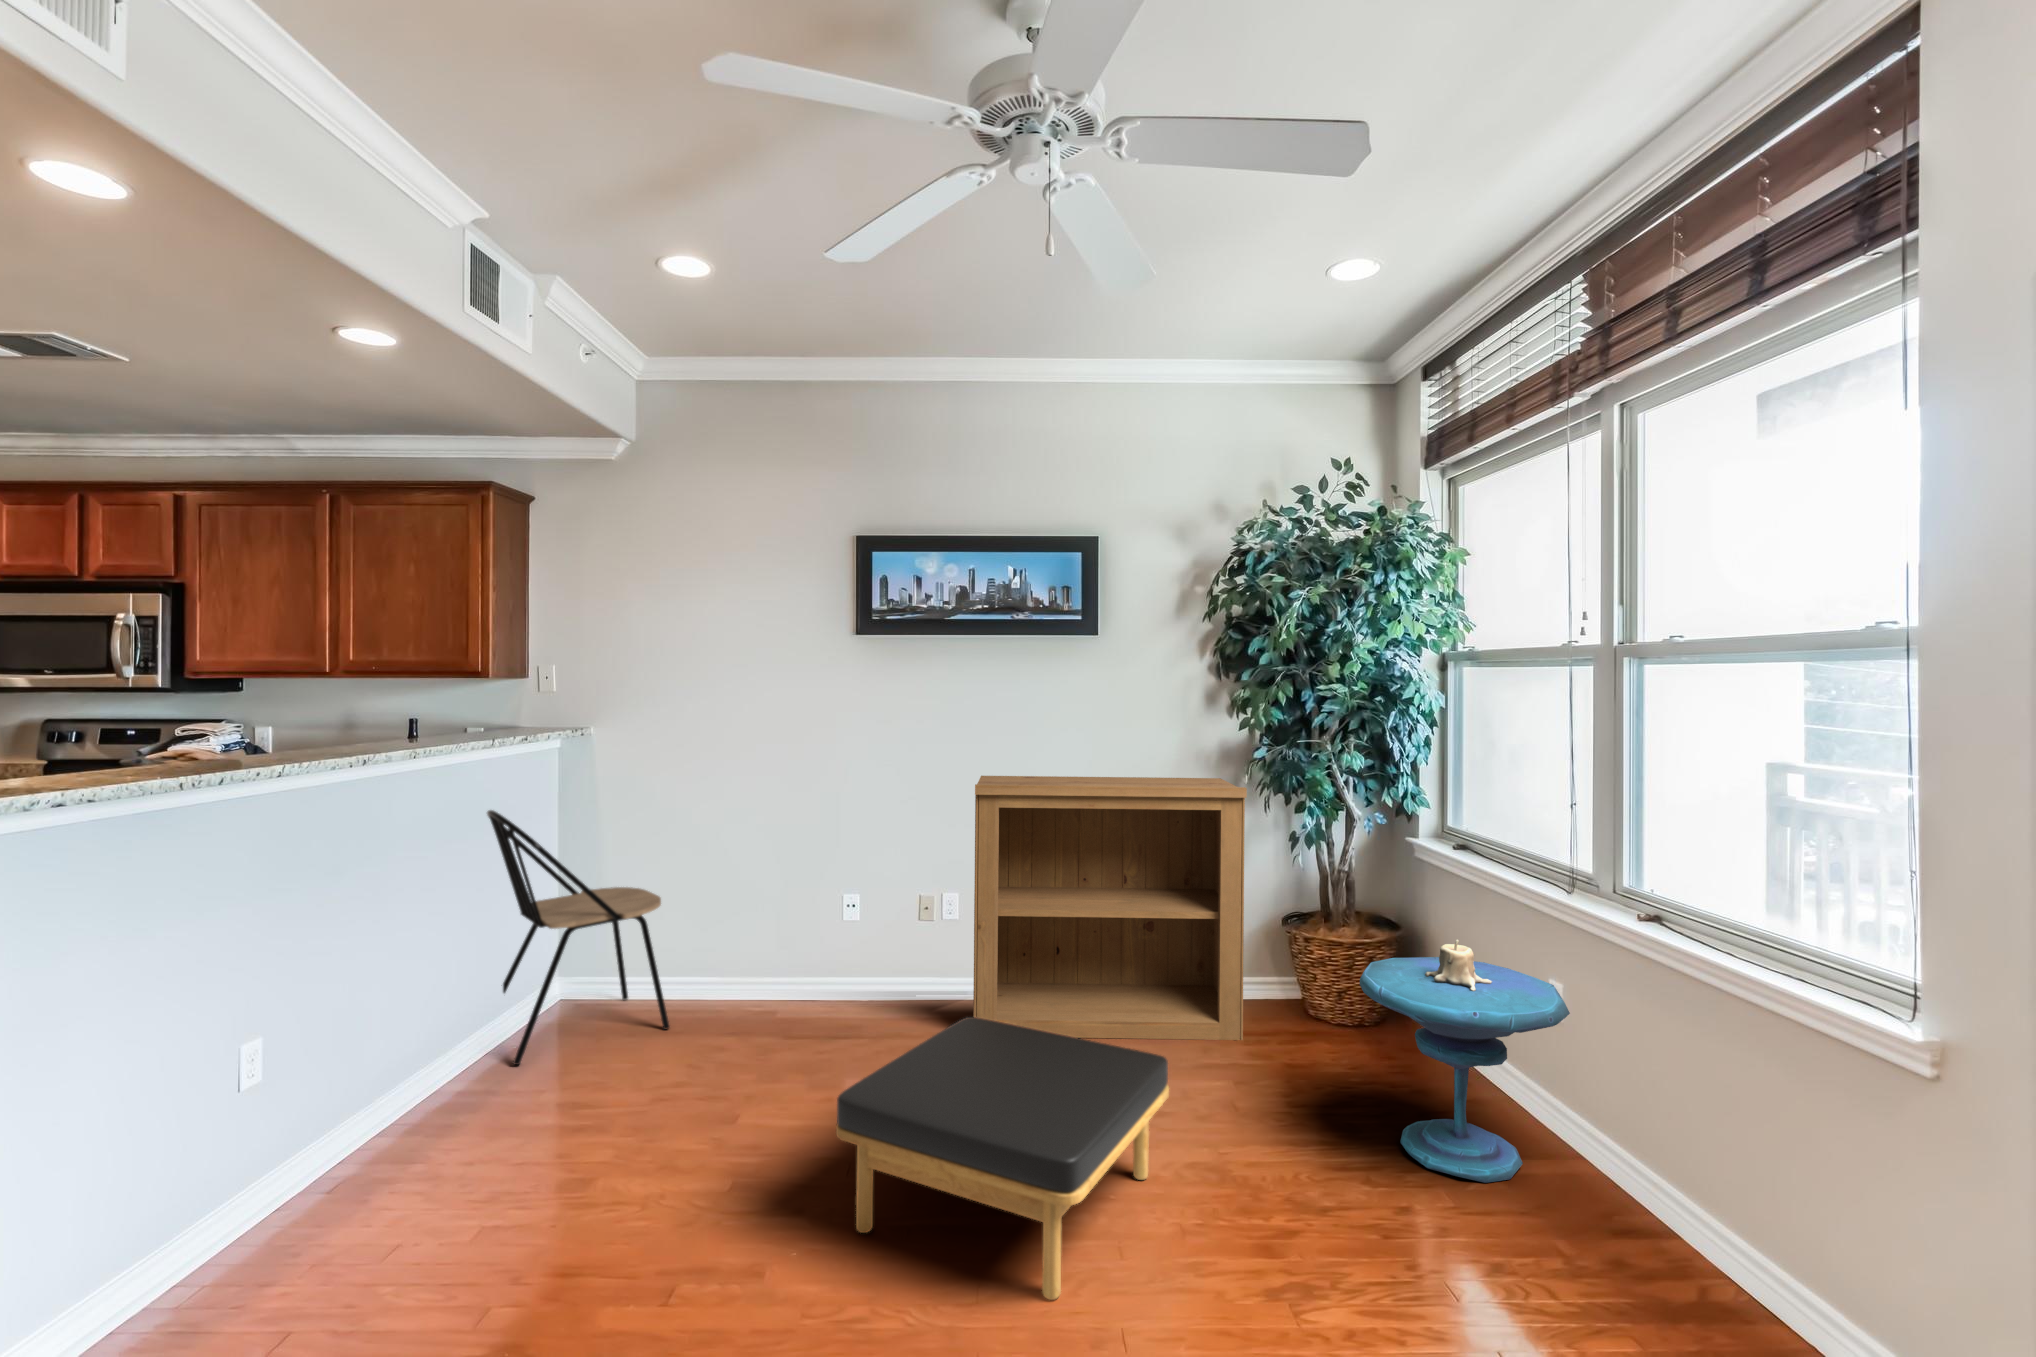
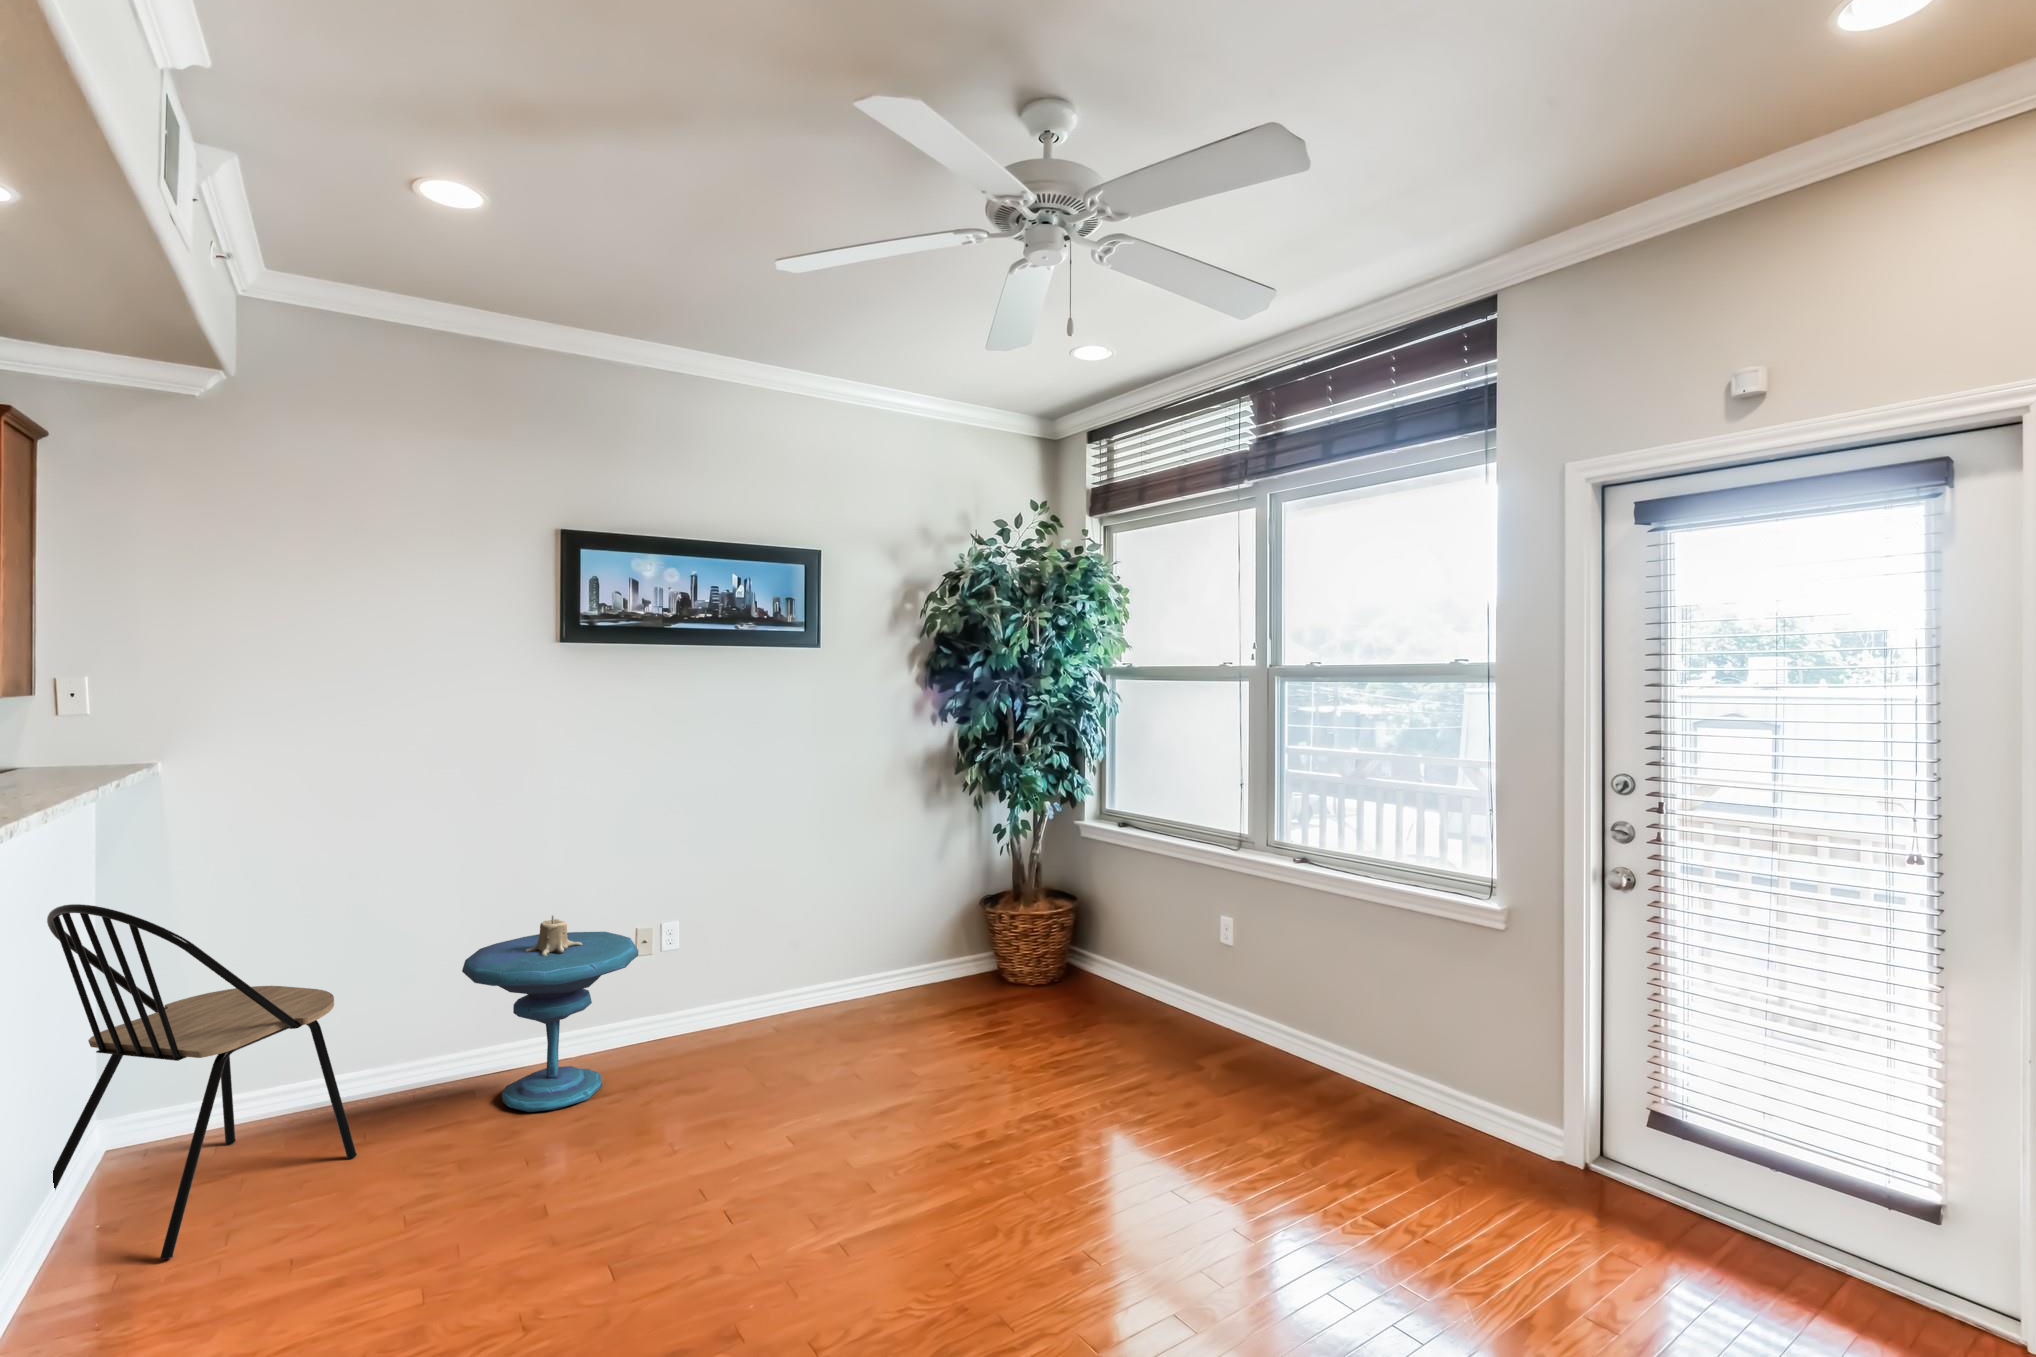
bookshelf: present [973,776,1247,1040] -> none [706,782,986,1069]
side table: present [1360,940,1570,1183] -> present [462,915,638,1112]
ottoman: present [836,1017,1169,1300] -> none [820,1026,1081,1255]

